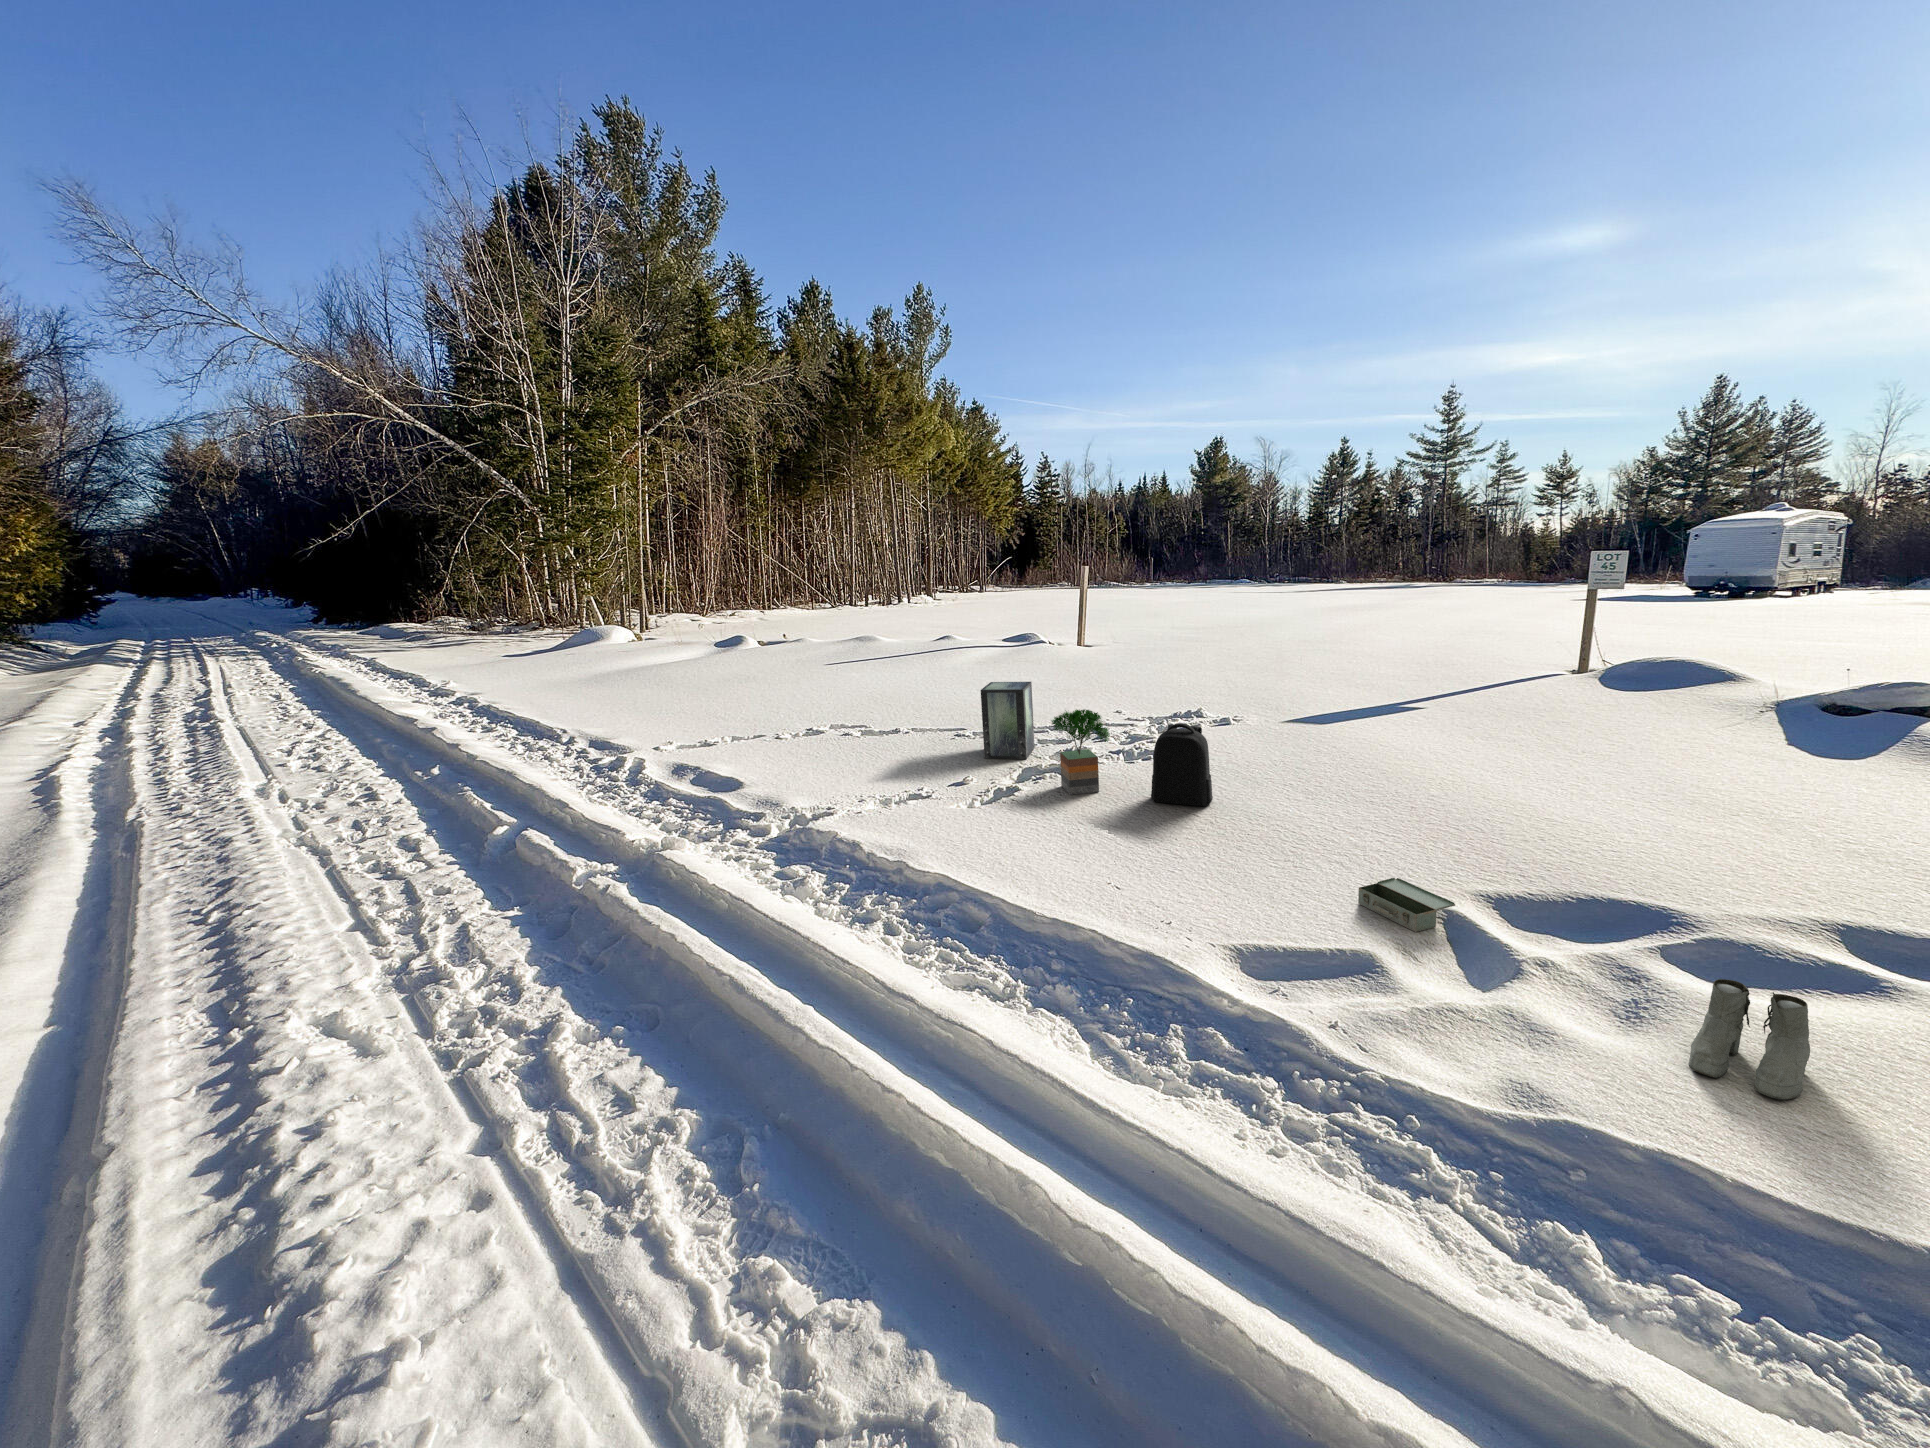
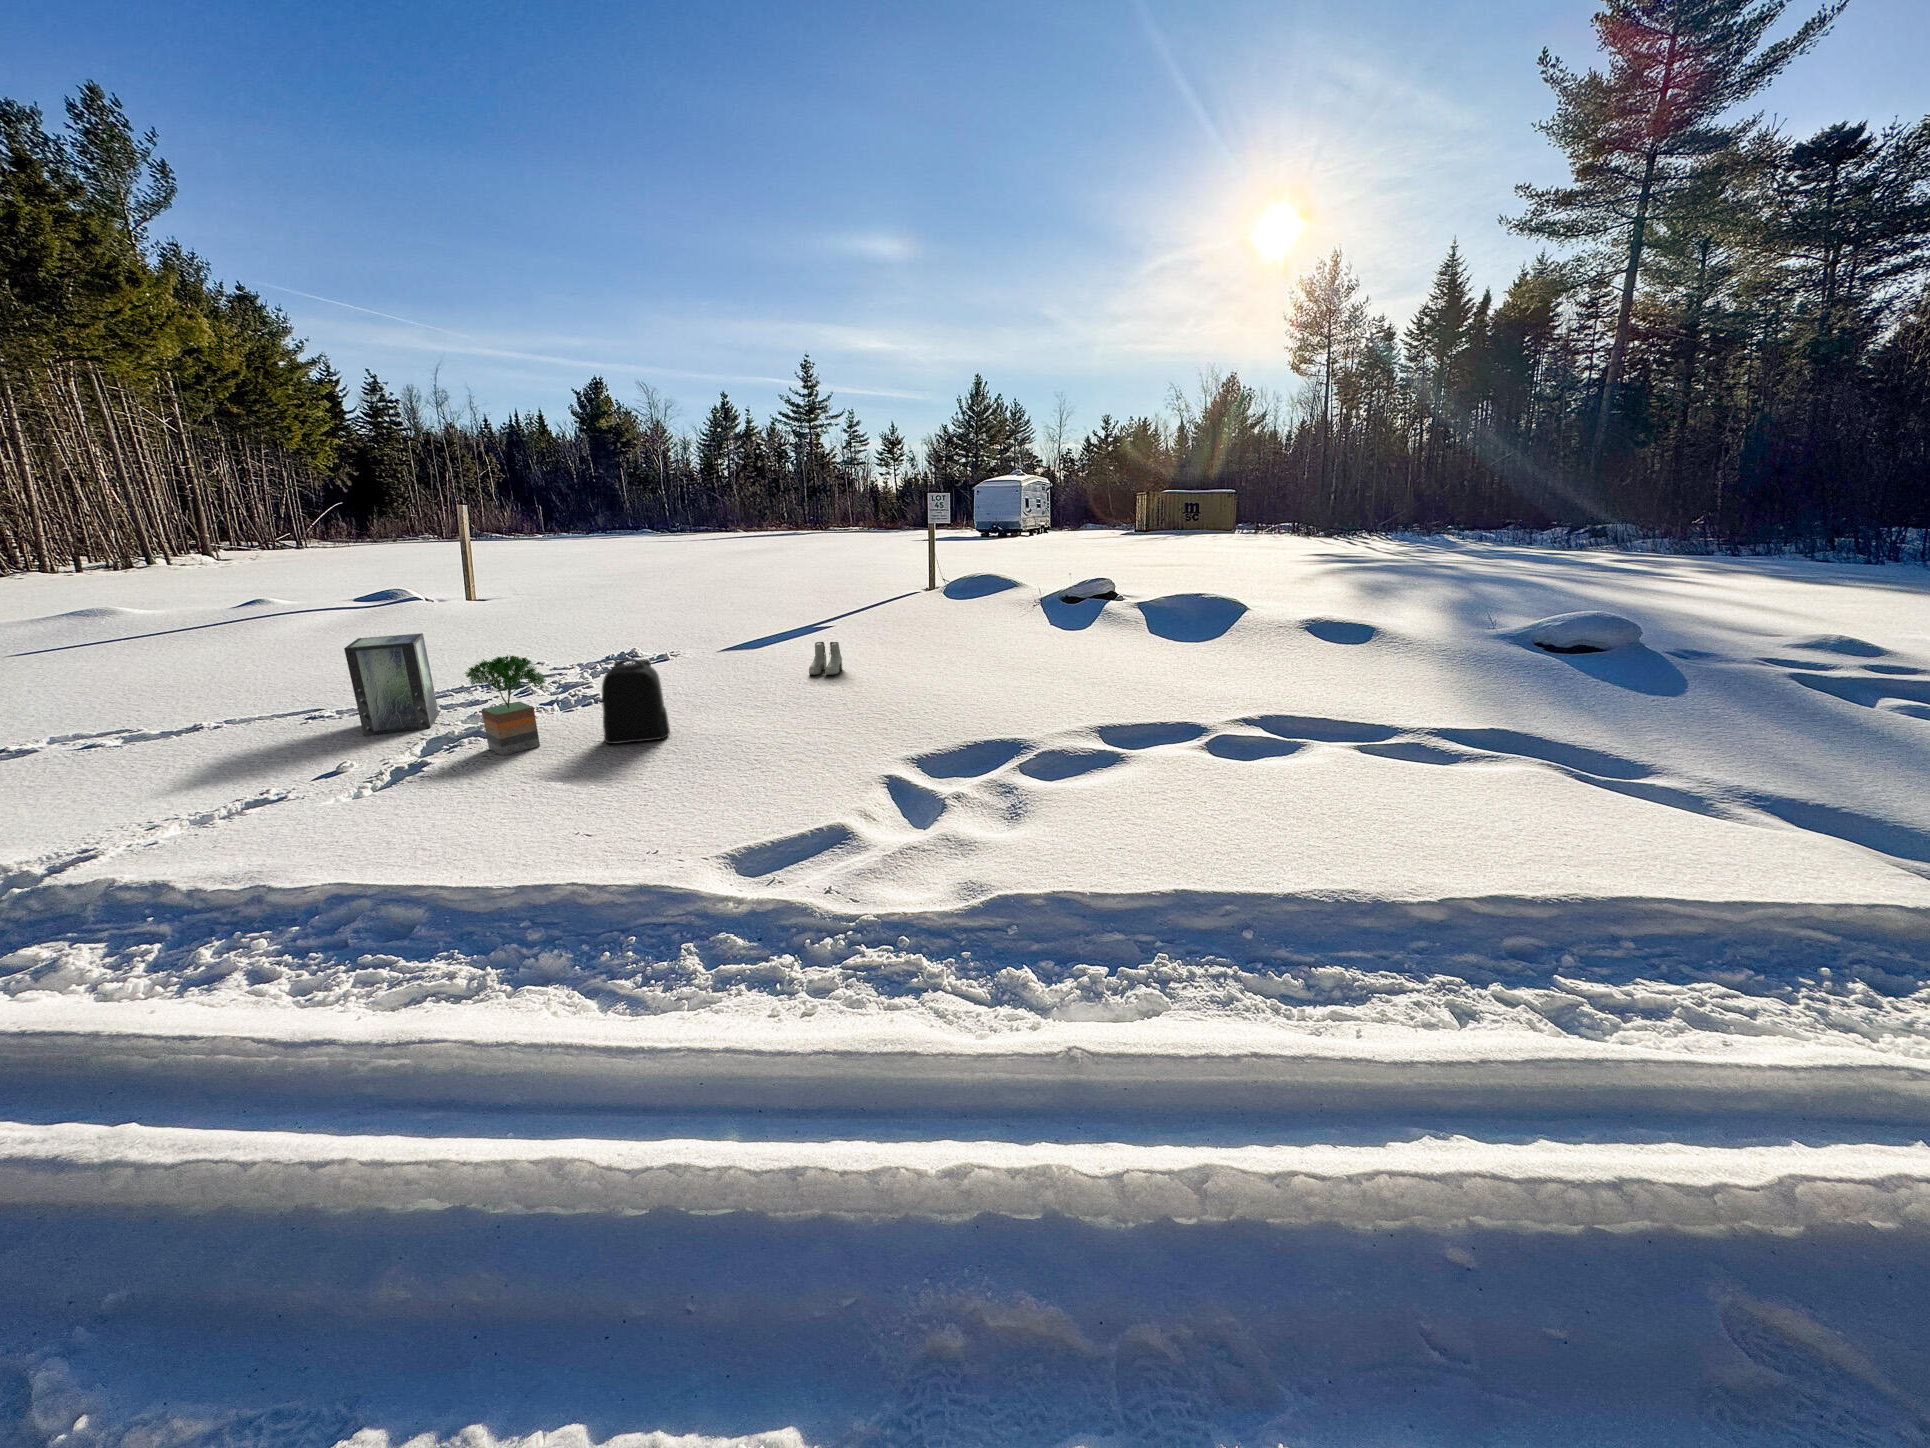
toolbox: present [1358,878,1455,932] -> none [820,762,891,800]
boots: present [1689,979,1810,1100] -> present [809,642,842,675]

